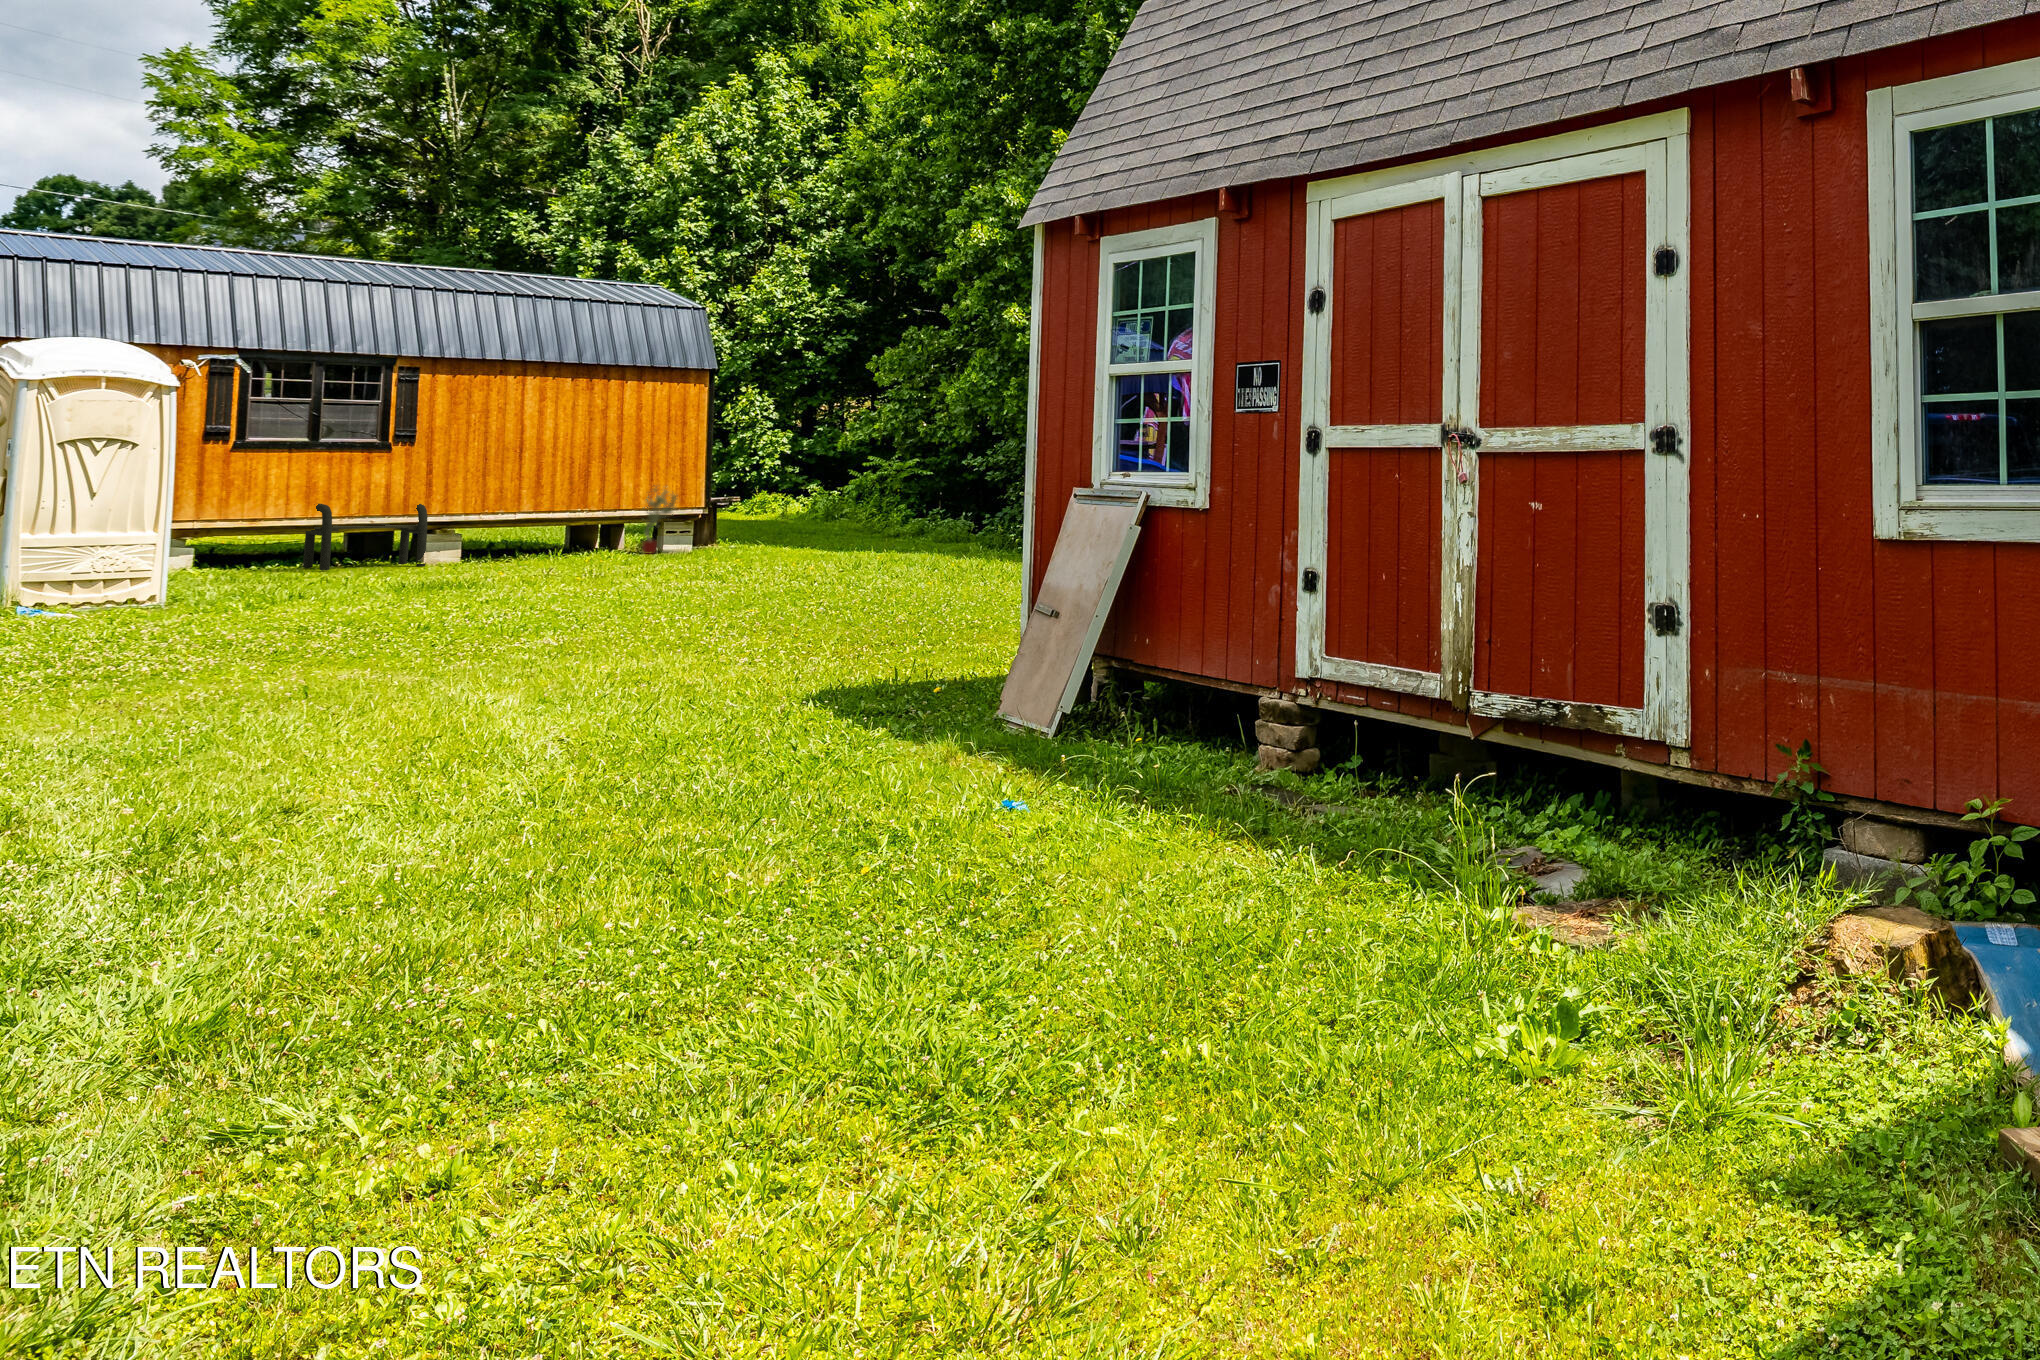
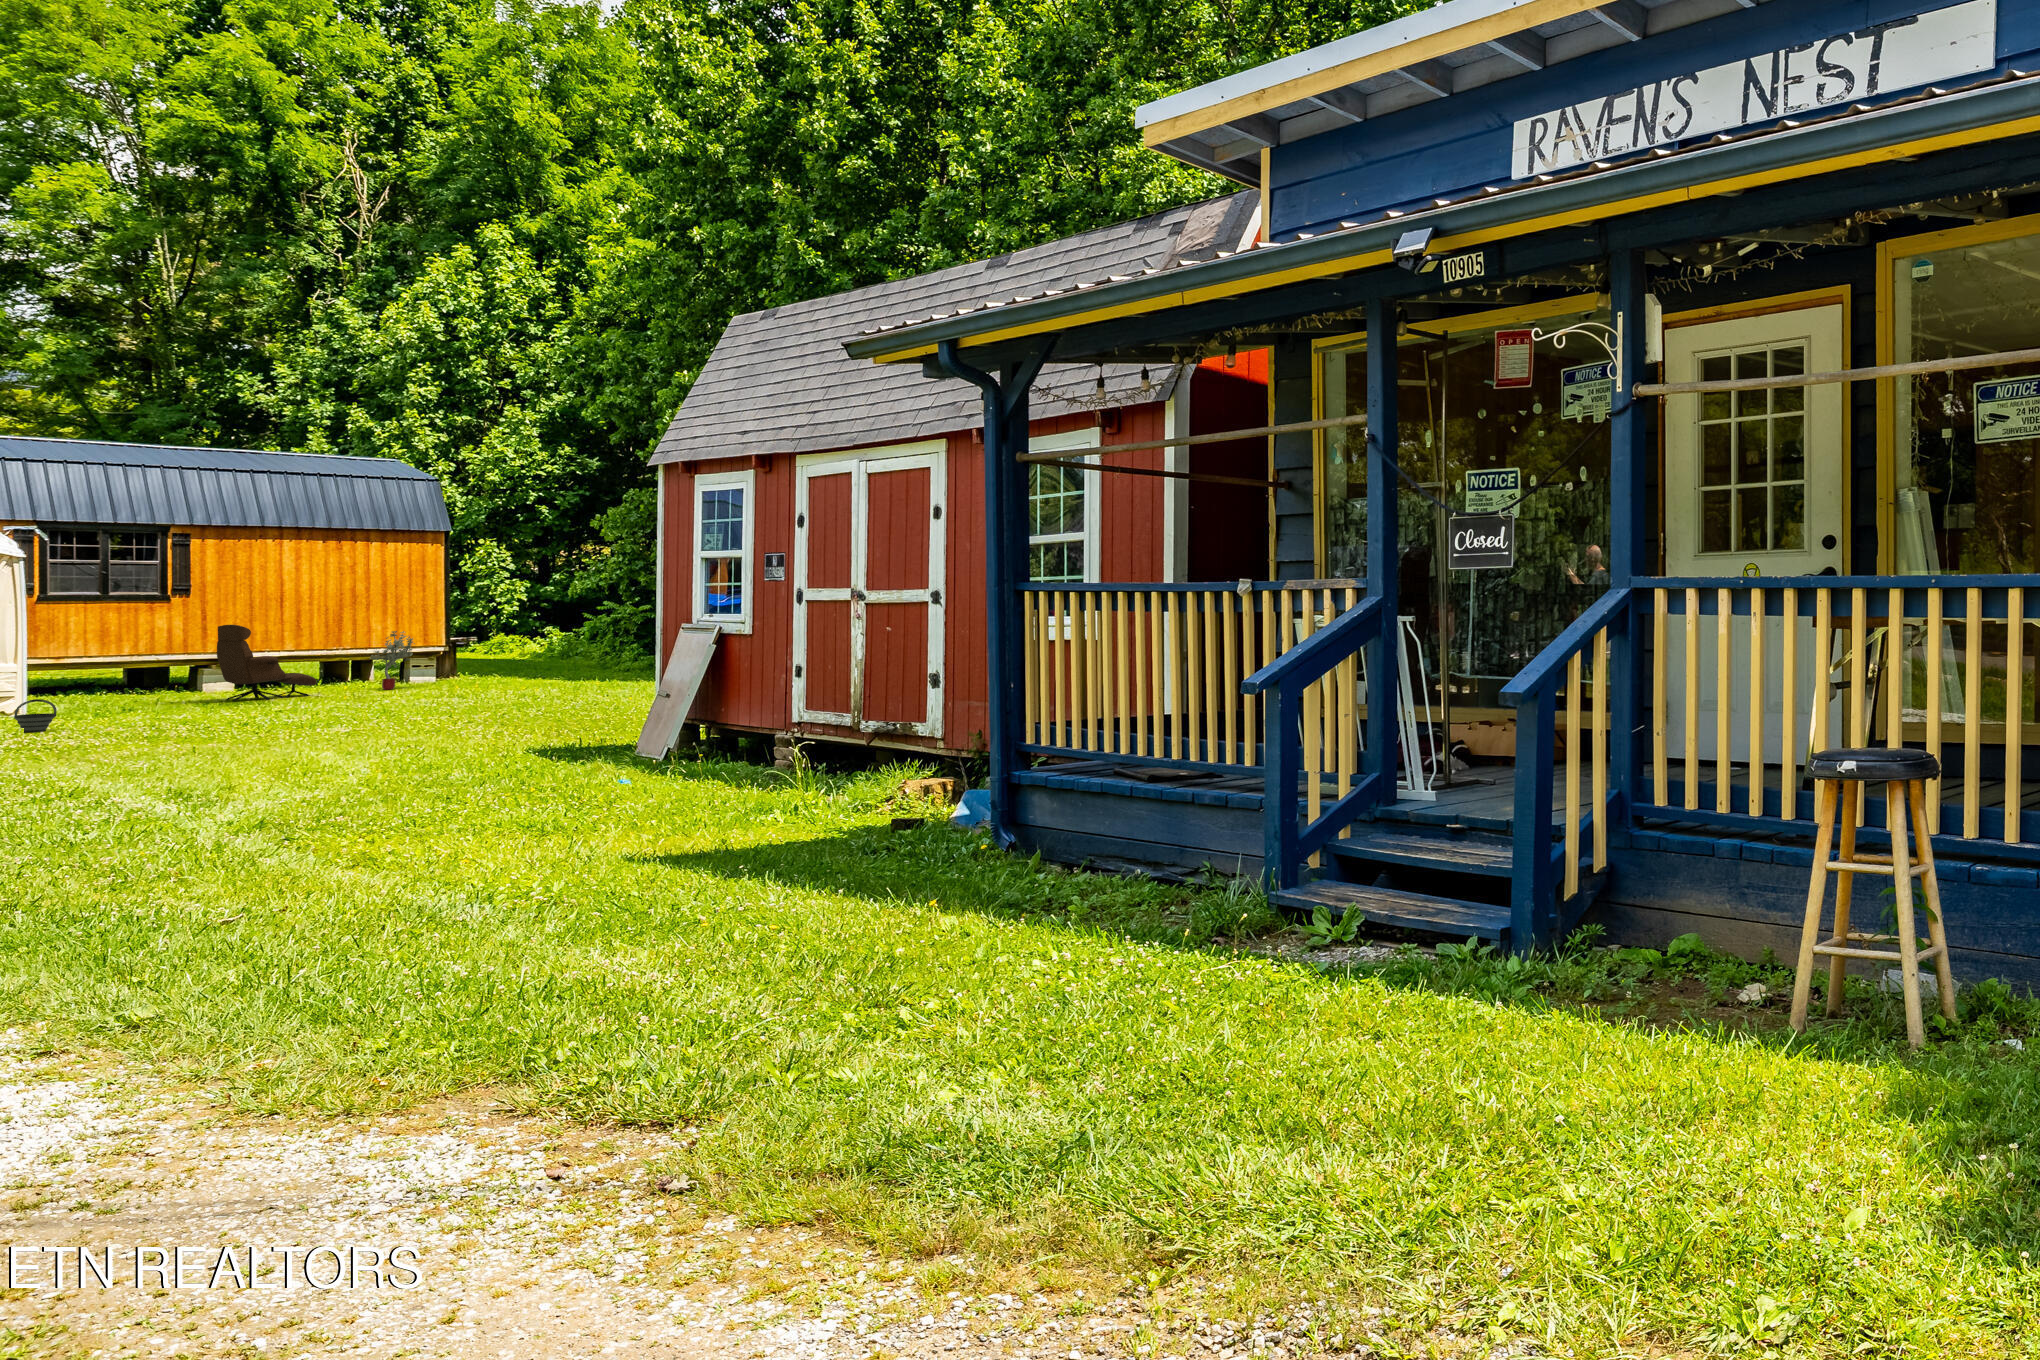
lounge chair: none [446,471,565,563] -> present [217,625,317,701]
bench: present [303,503,427,571] -> none [100,652,203,710]
bucket: none [155,558,213,602] -> present [14,699,57,732]

